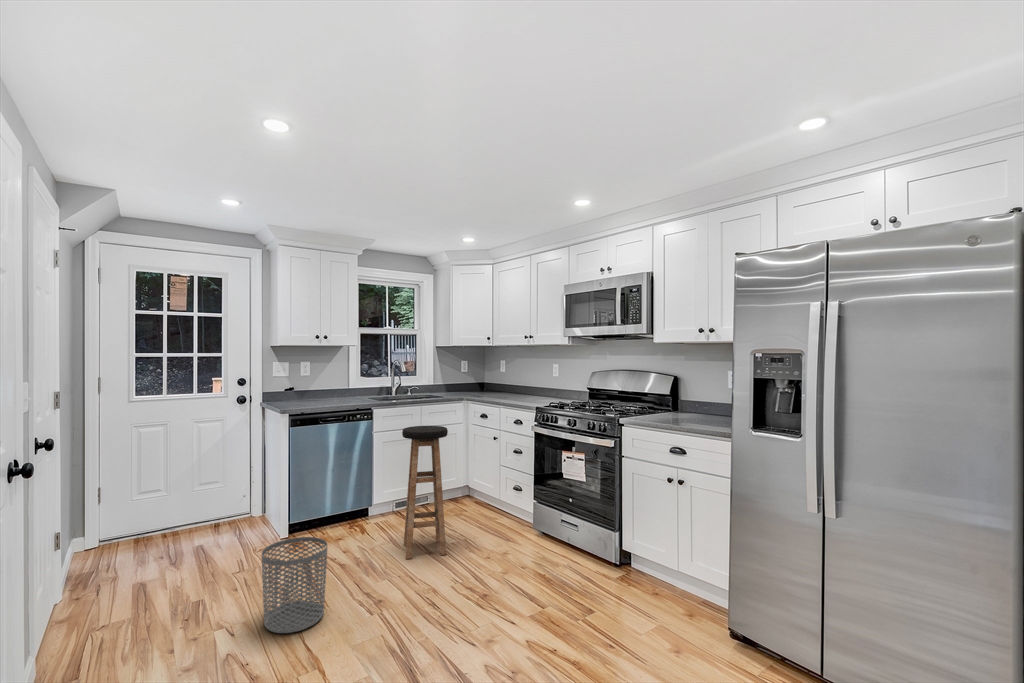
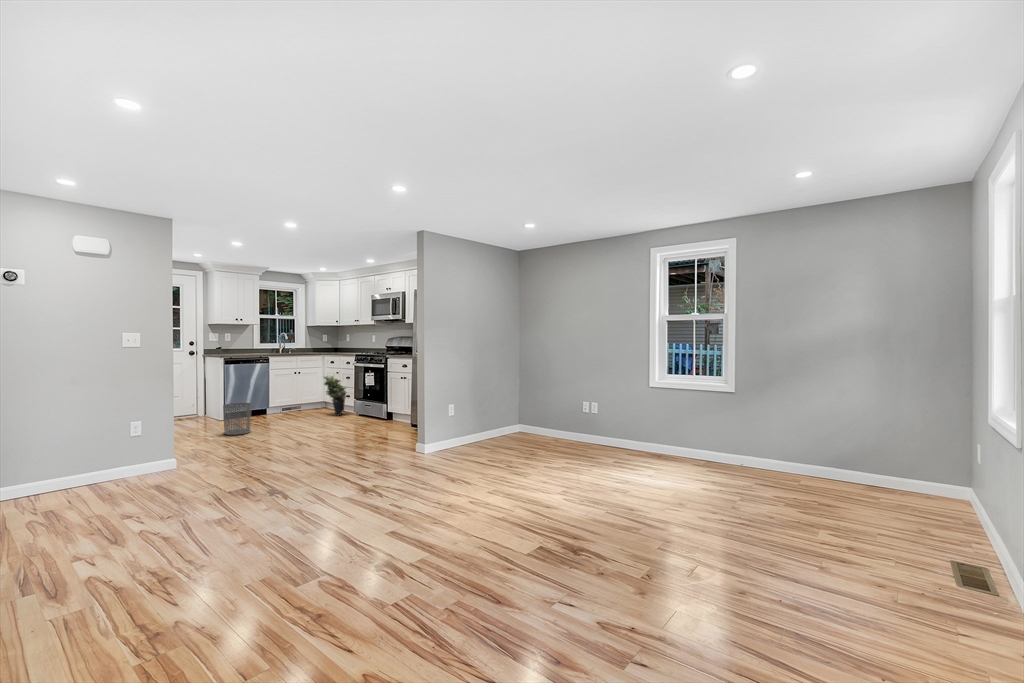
bar stool: present [402,426,448,559] -> none [285,363,309,422]
potted plant: none [471,446,521,537] -> present [323,376,346,415]

